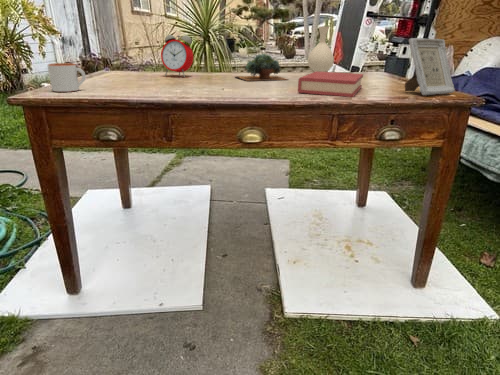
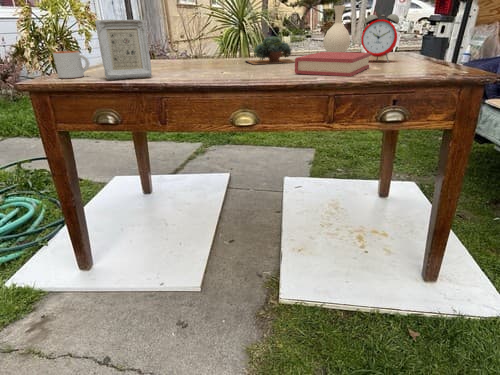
alarm clock: present [161,35,193,77] -> present [361,14,399,62]
picture frame: present [405,38,455,95] -> present [95,19,152,80]

